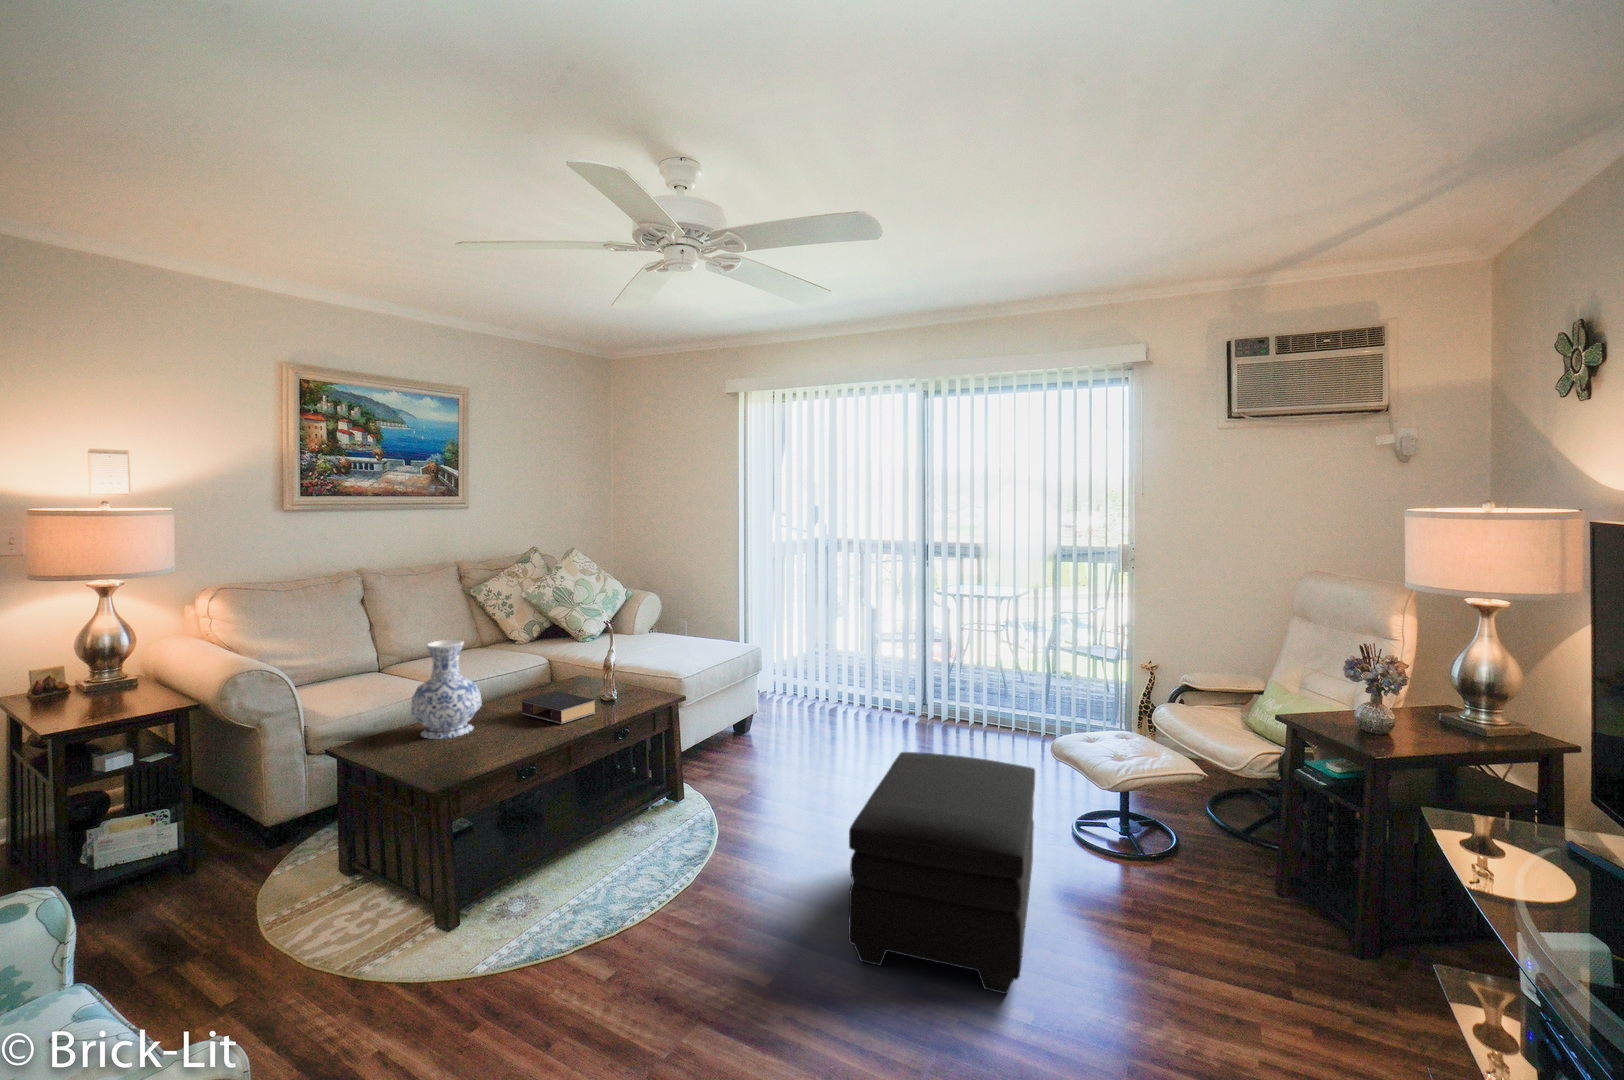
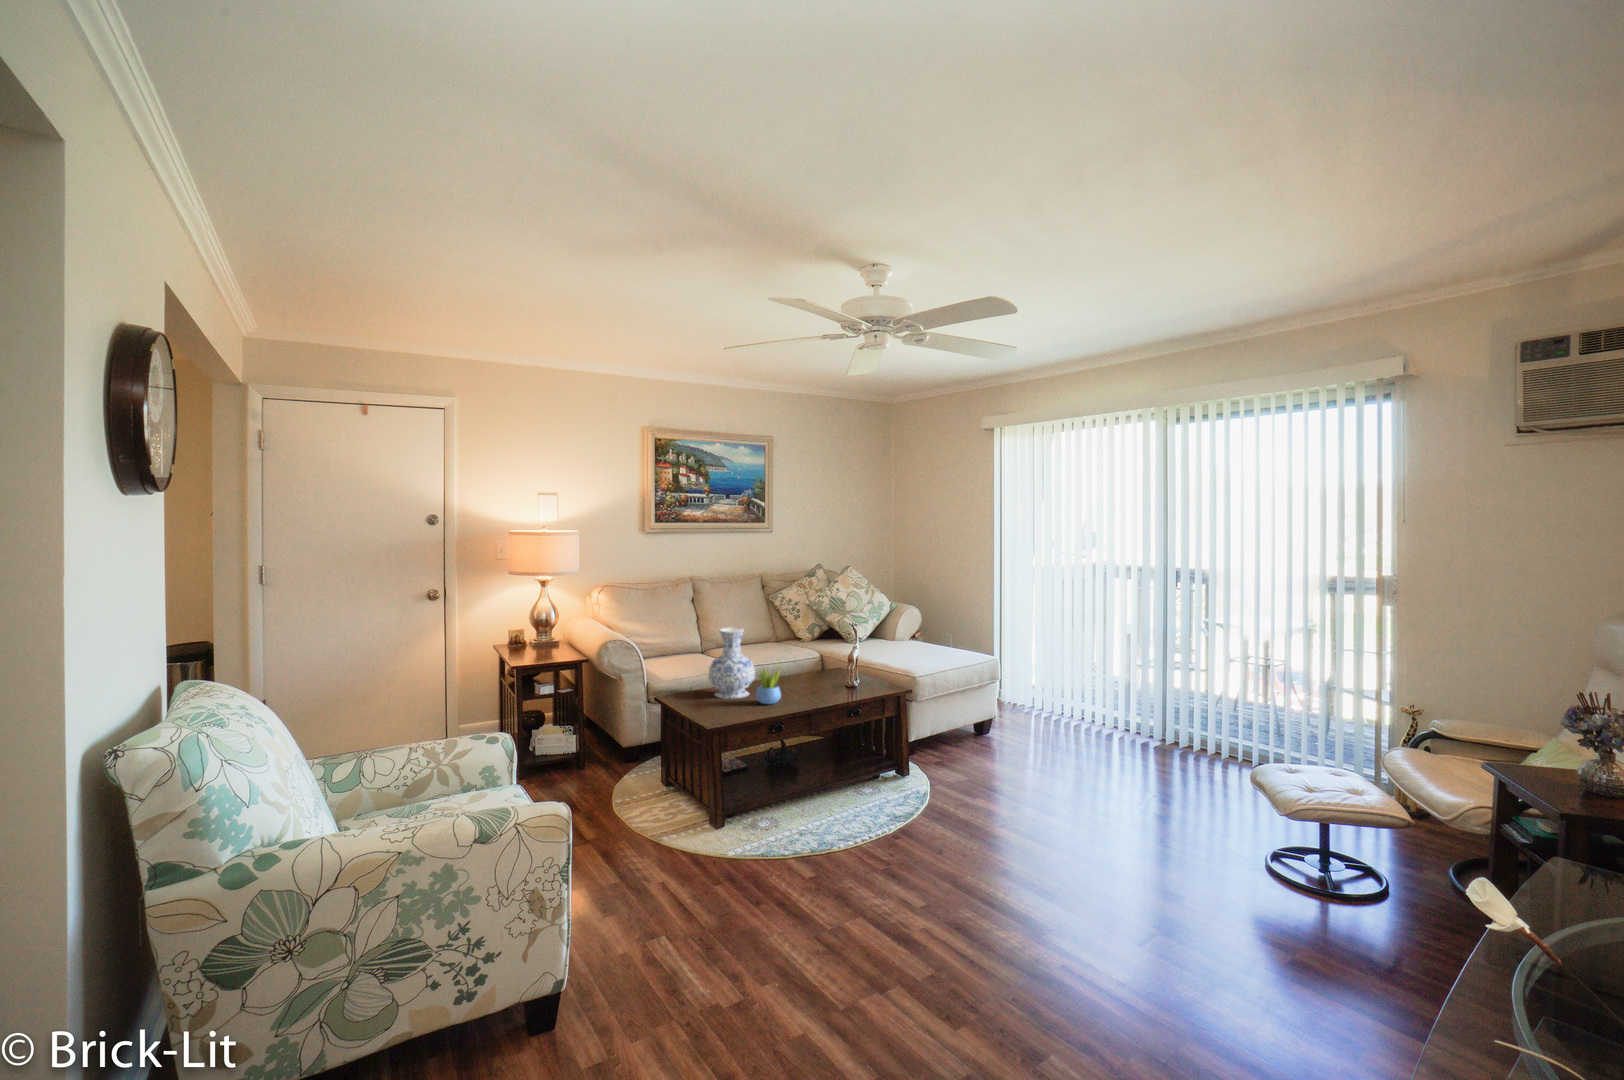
succulent plant: none [488,685,526,741] -> present [756,668,781,704]
book: present [522,691,595,724] -> none [784,674,836,698]
ottoman: present [848,752,1035,994] -> none [994,751,1205,960]

